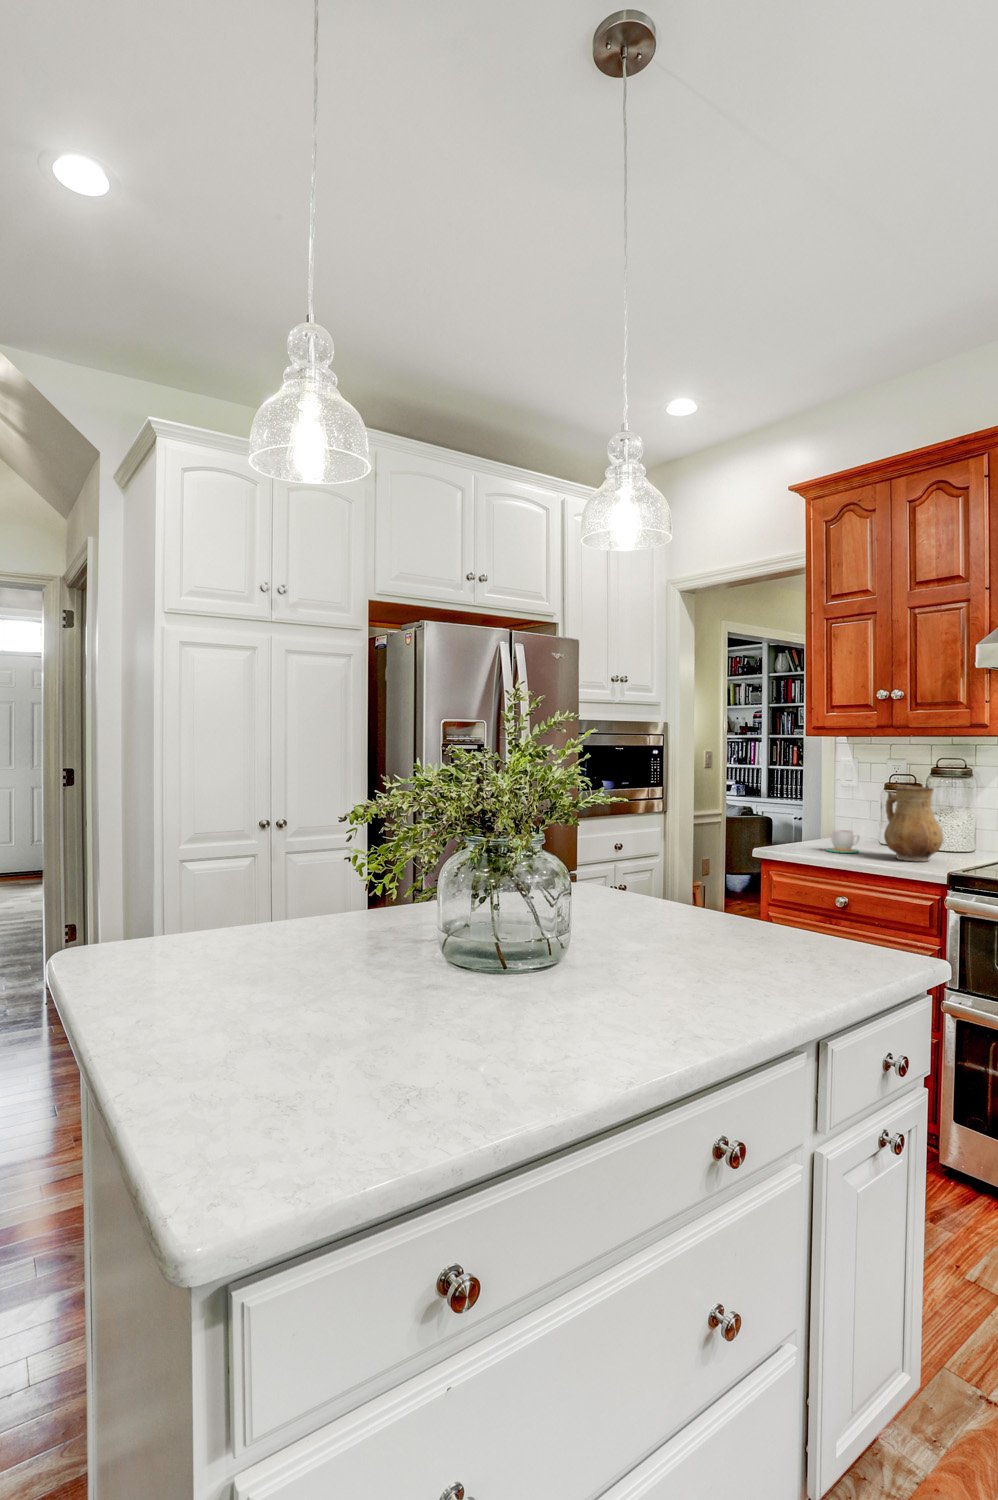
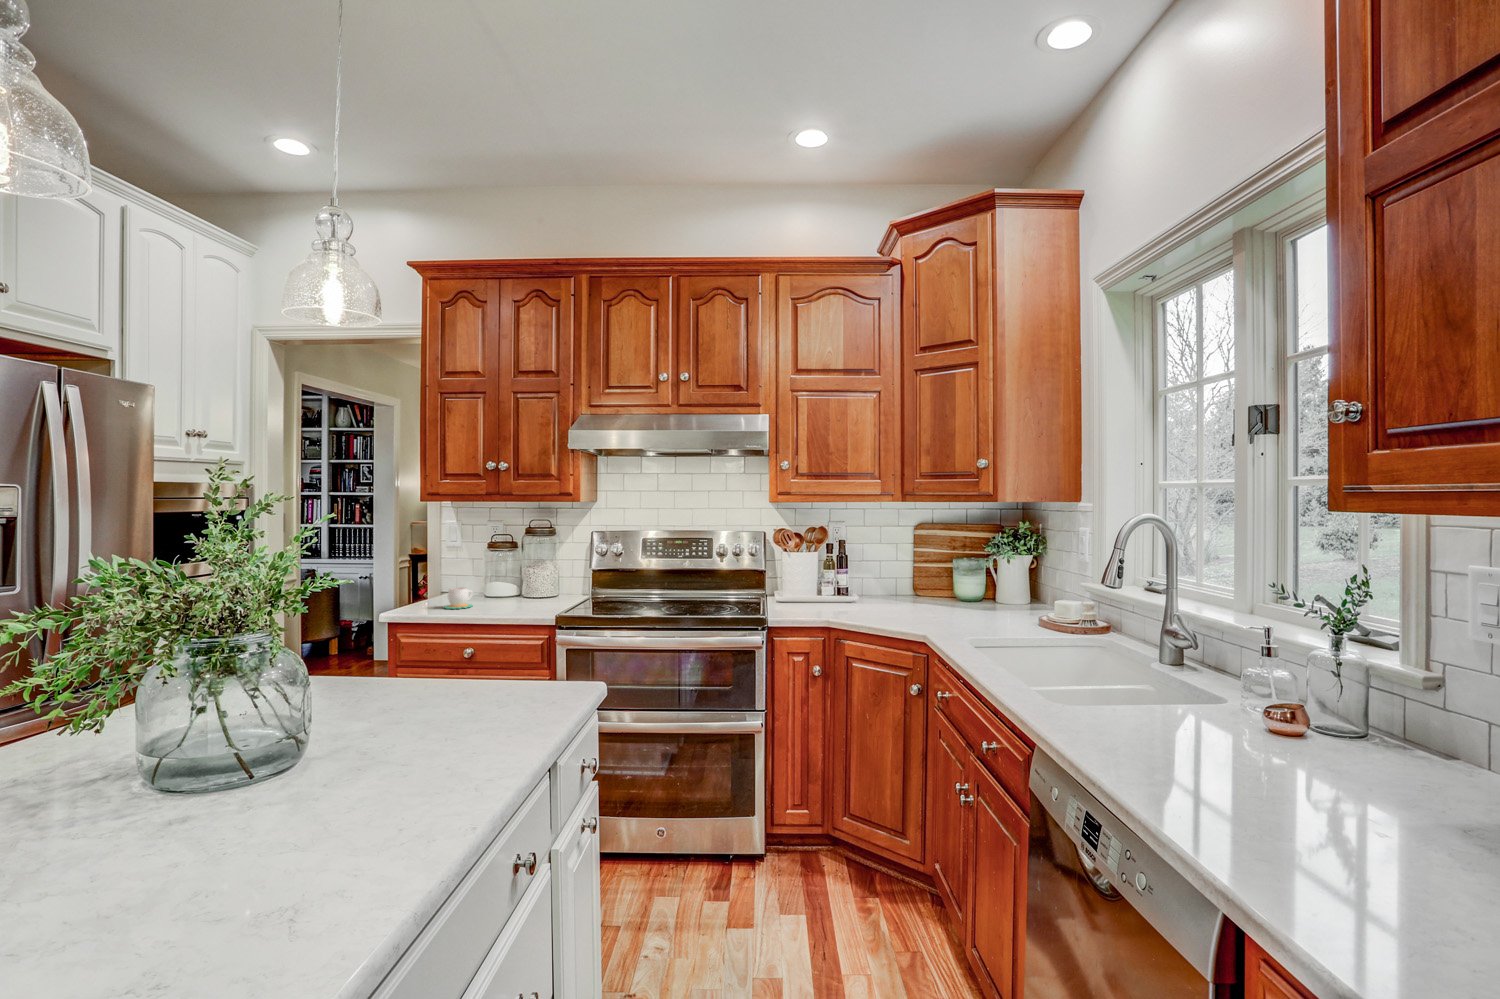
ceramic pitcher: present [884,786,943,861] -> none [496,545,543,609]

